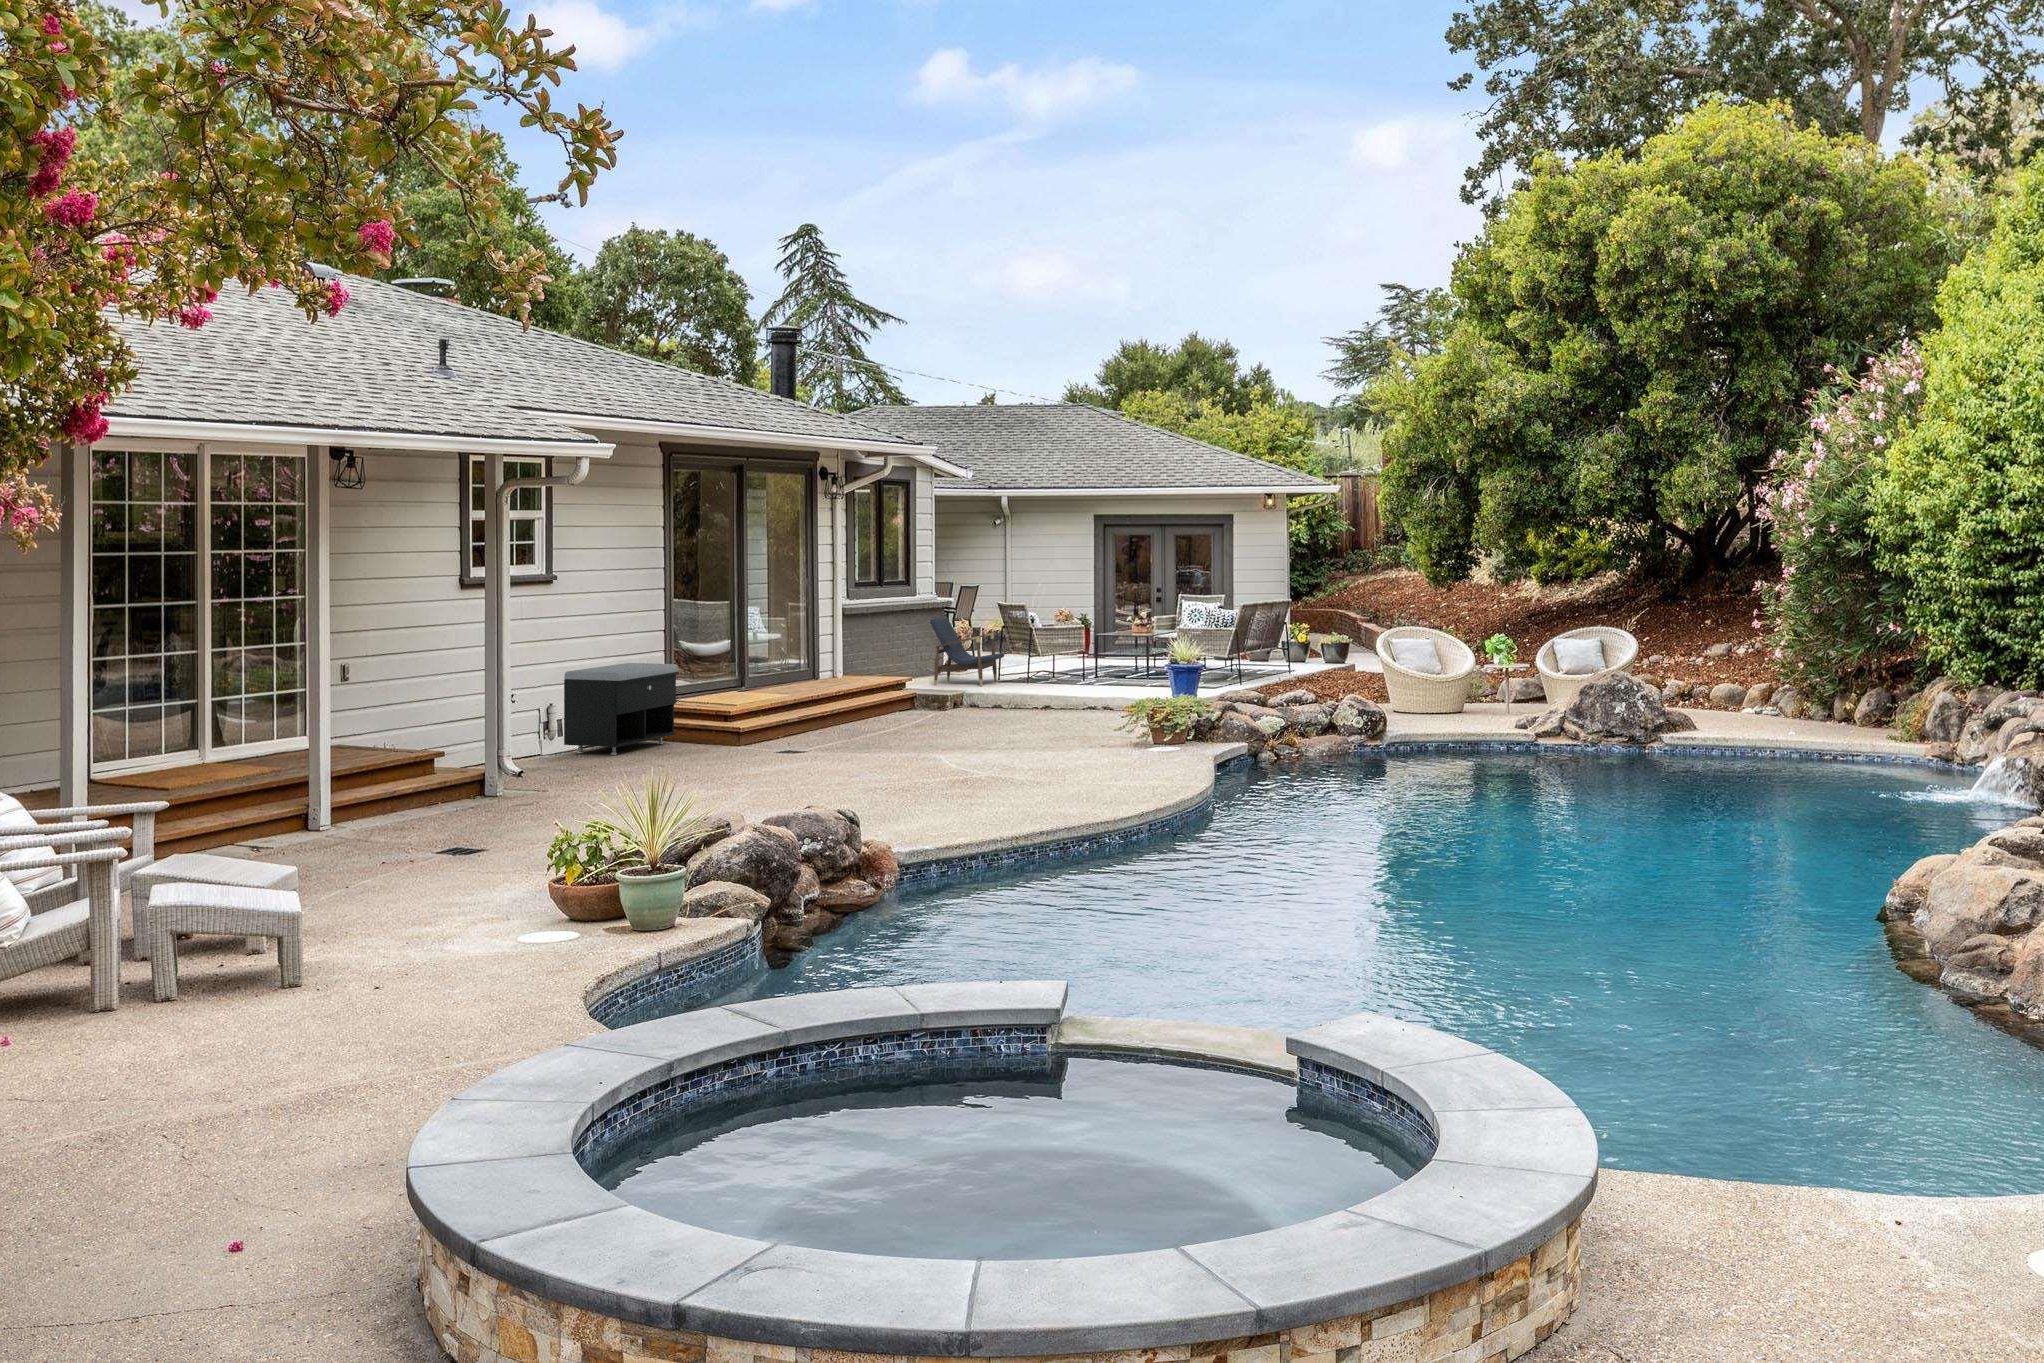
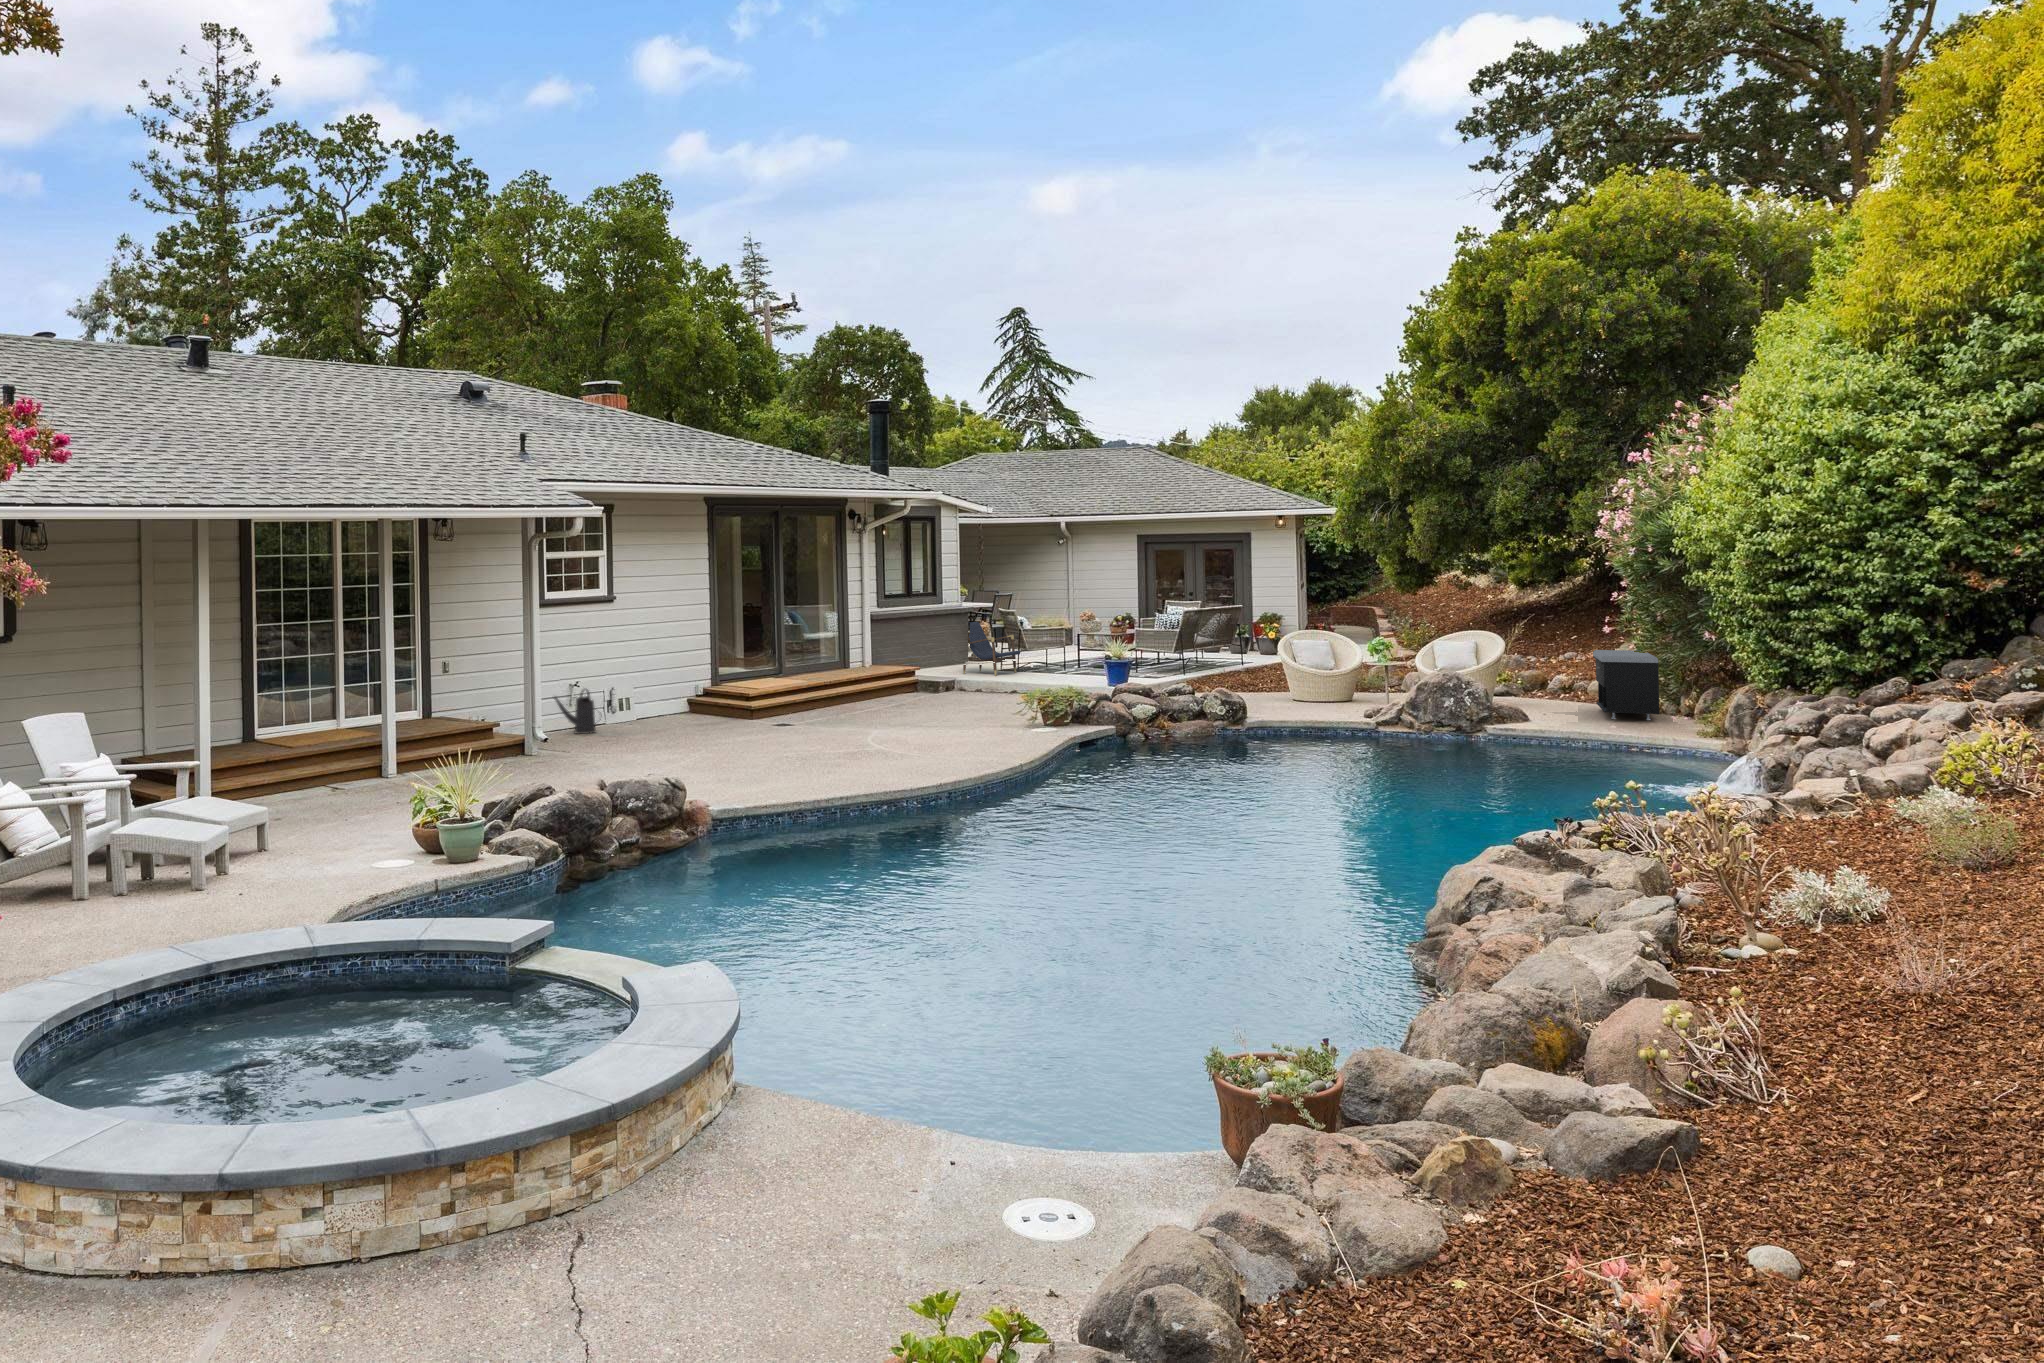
storage bench: present [564,663,679,755] -> present [1593,650,1659,720]
watering can: none [502,725,589,796] -> present [554,690,602,734]

